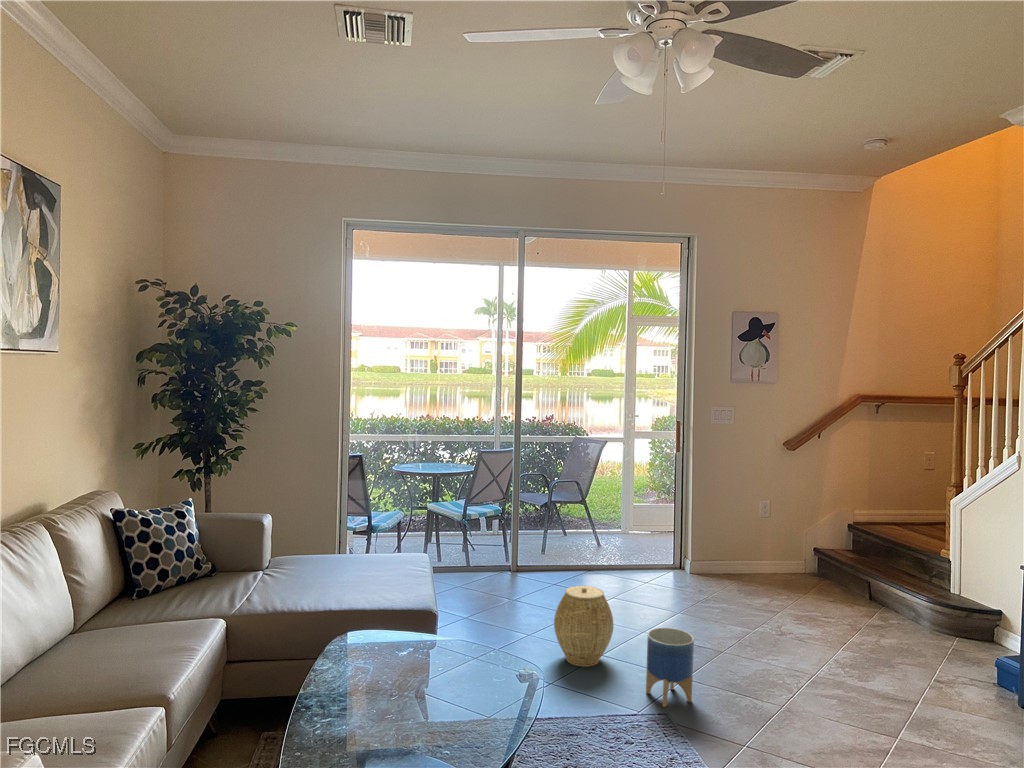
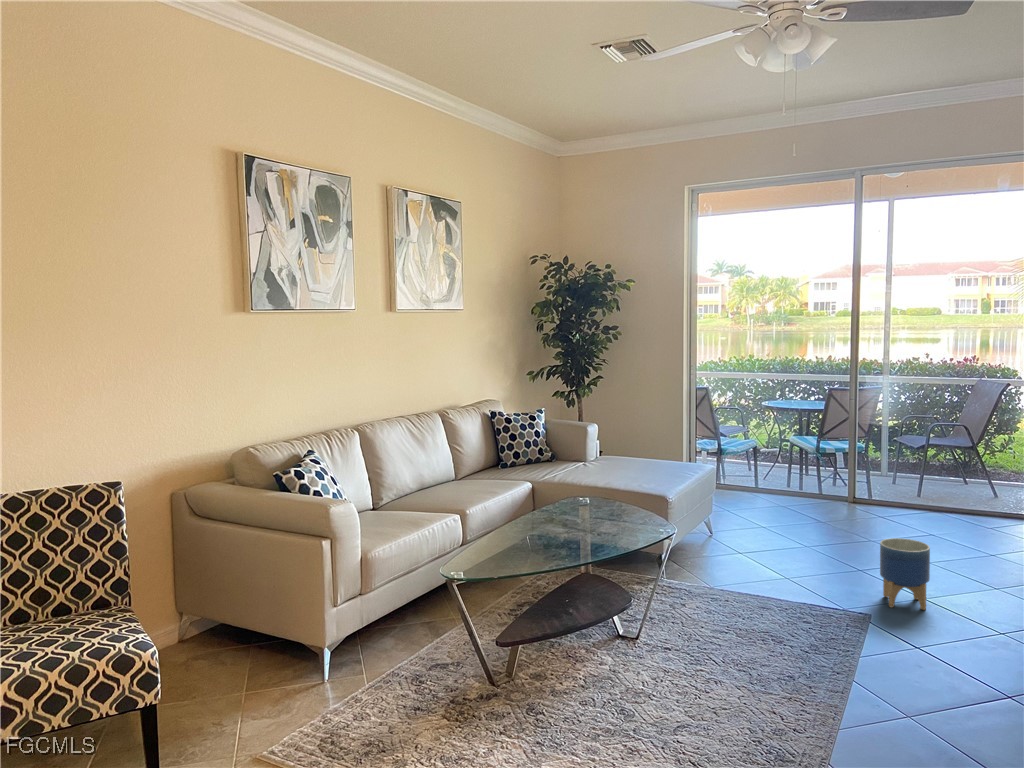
woven basket: present [554,586,614,667] -> none [818,500,879,572]

